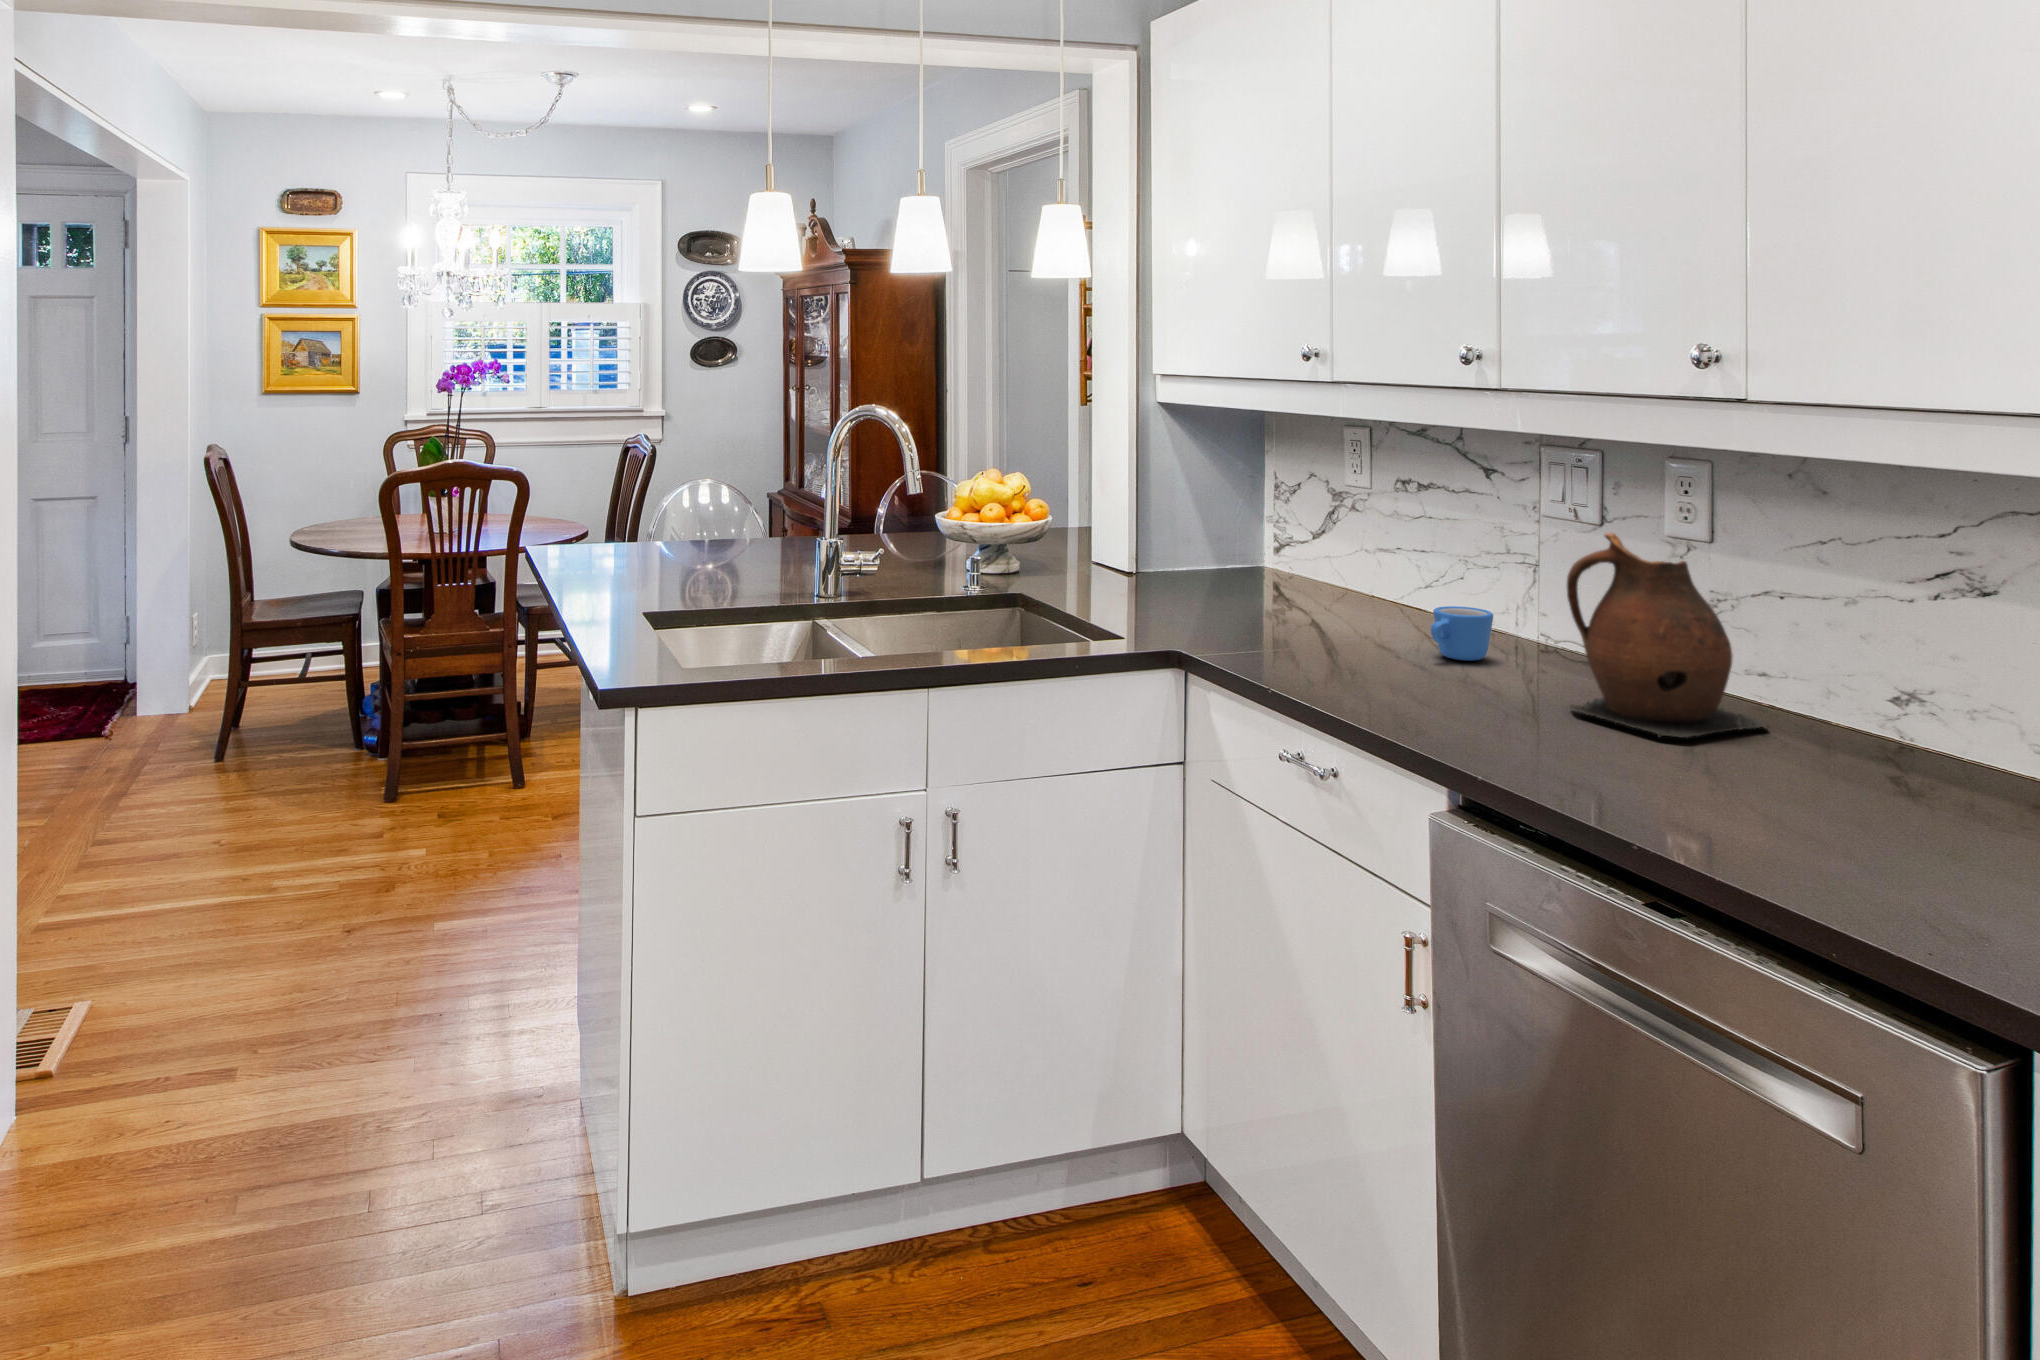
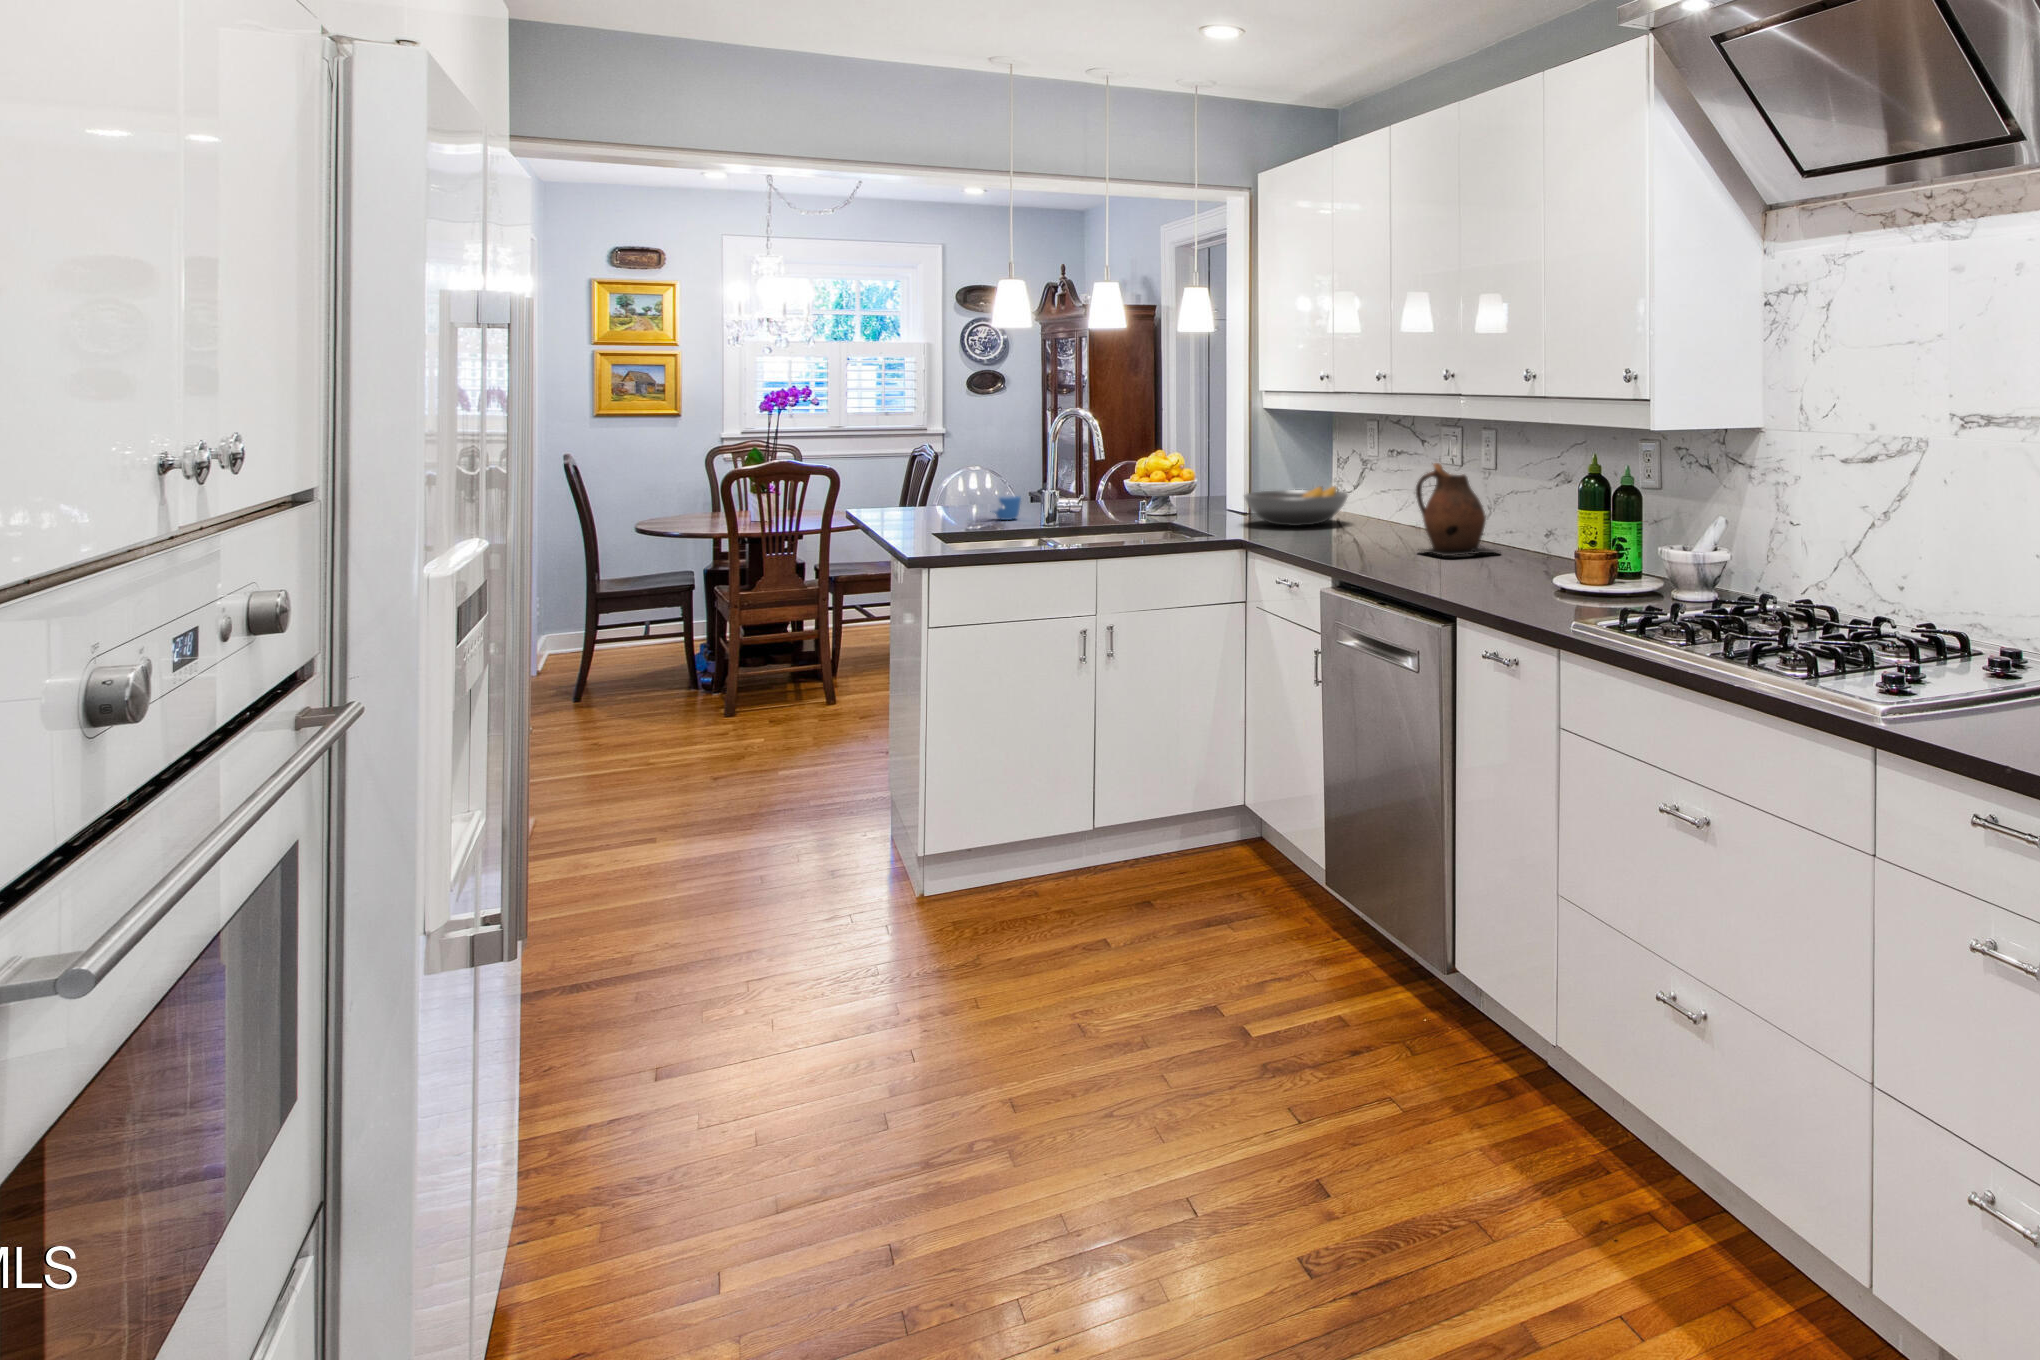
fruit bowl: none [1146,540,1332,610] -> present [1244,486,1348,526]
mug: present [1431,606,1493,661] -> present [995,496,1021,520]

